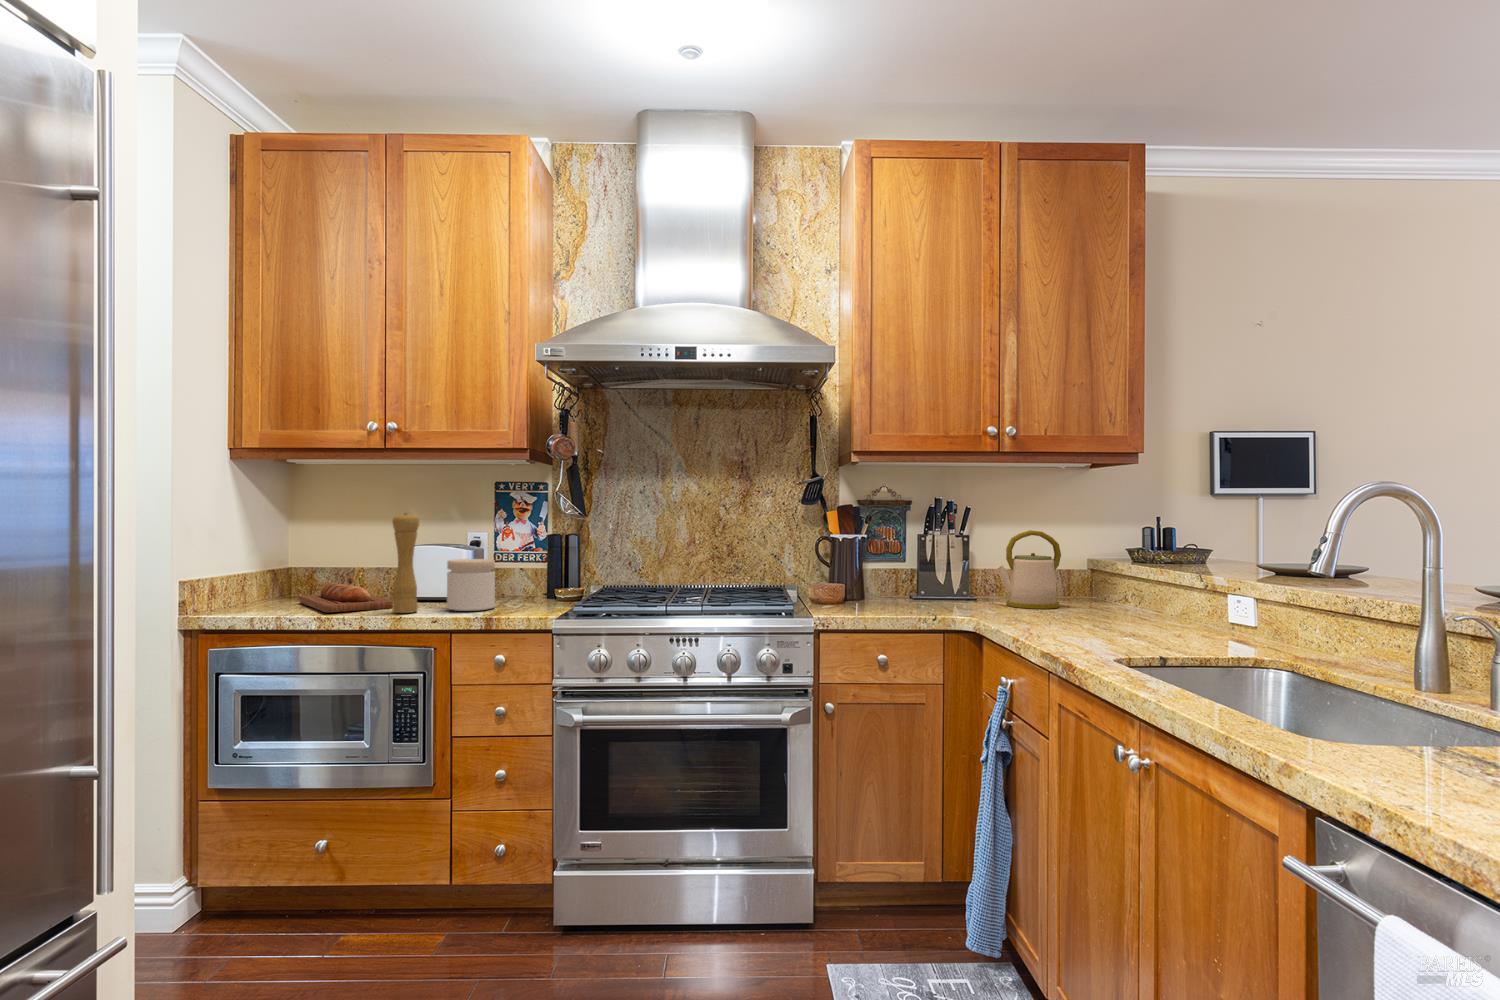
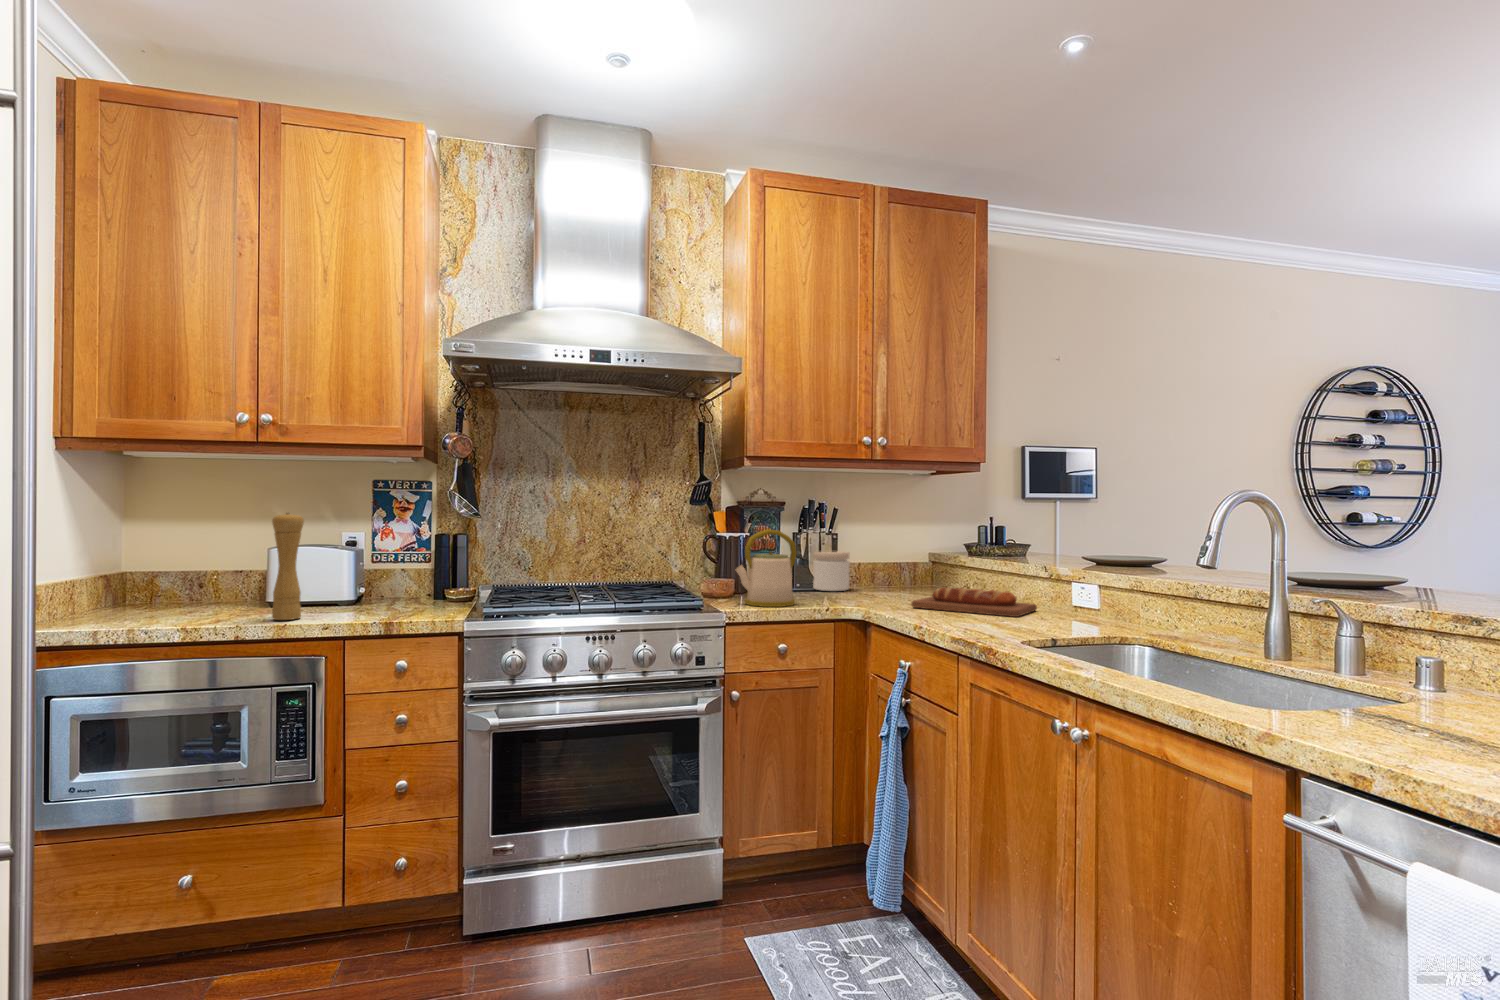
kettle: present [996,530,1061,609] -> present [736,529,797,607]
jar: present [447,559,495,611] -> present [813,551,850,591]
bread loaf: present [299,583,393,612] -> present [911,588,1037,617]

